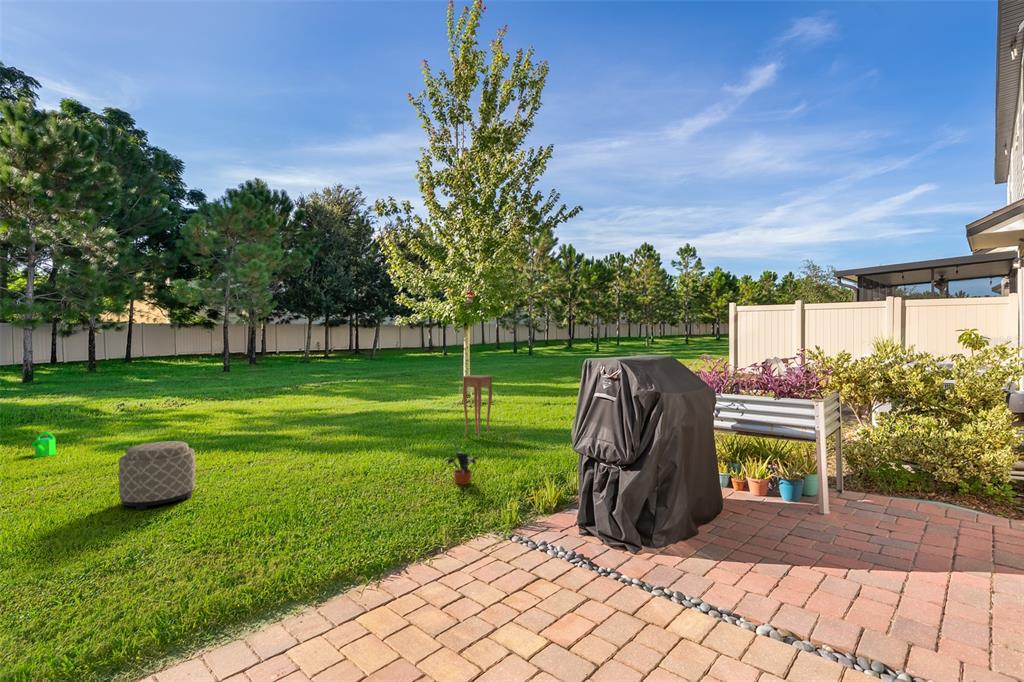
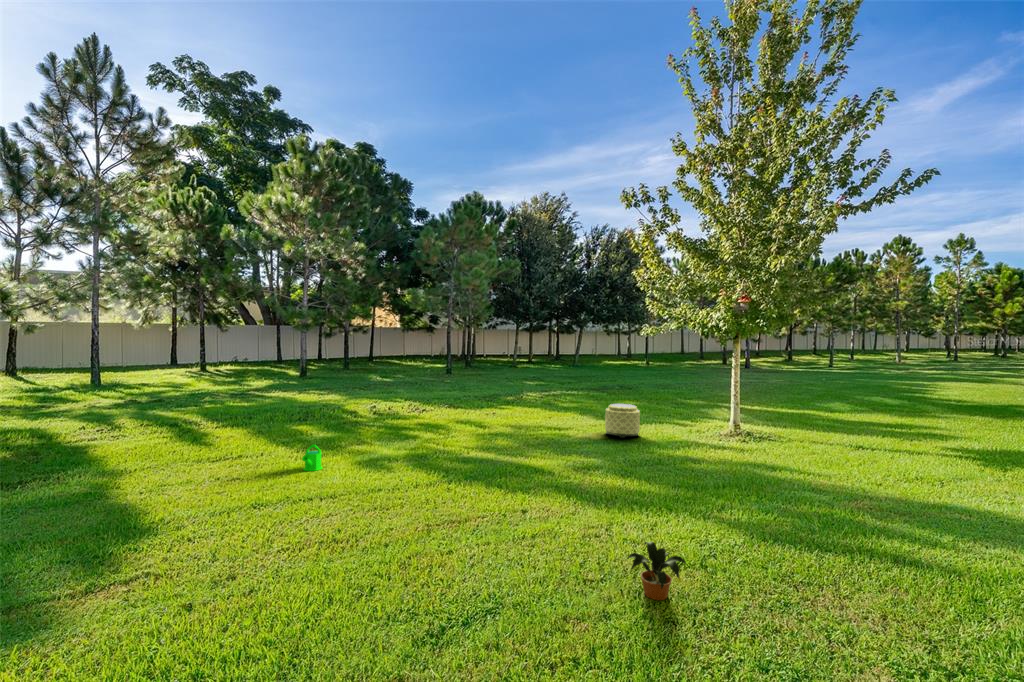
side table: present [461,375,494,439] -> none [785,414,837,512]
ottoman: present [119,441,195,510] -> present [605,404,640,438]
potted plant: present [446,452,479,484] -> present [628,542,686,600]

